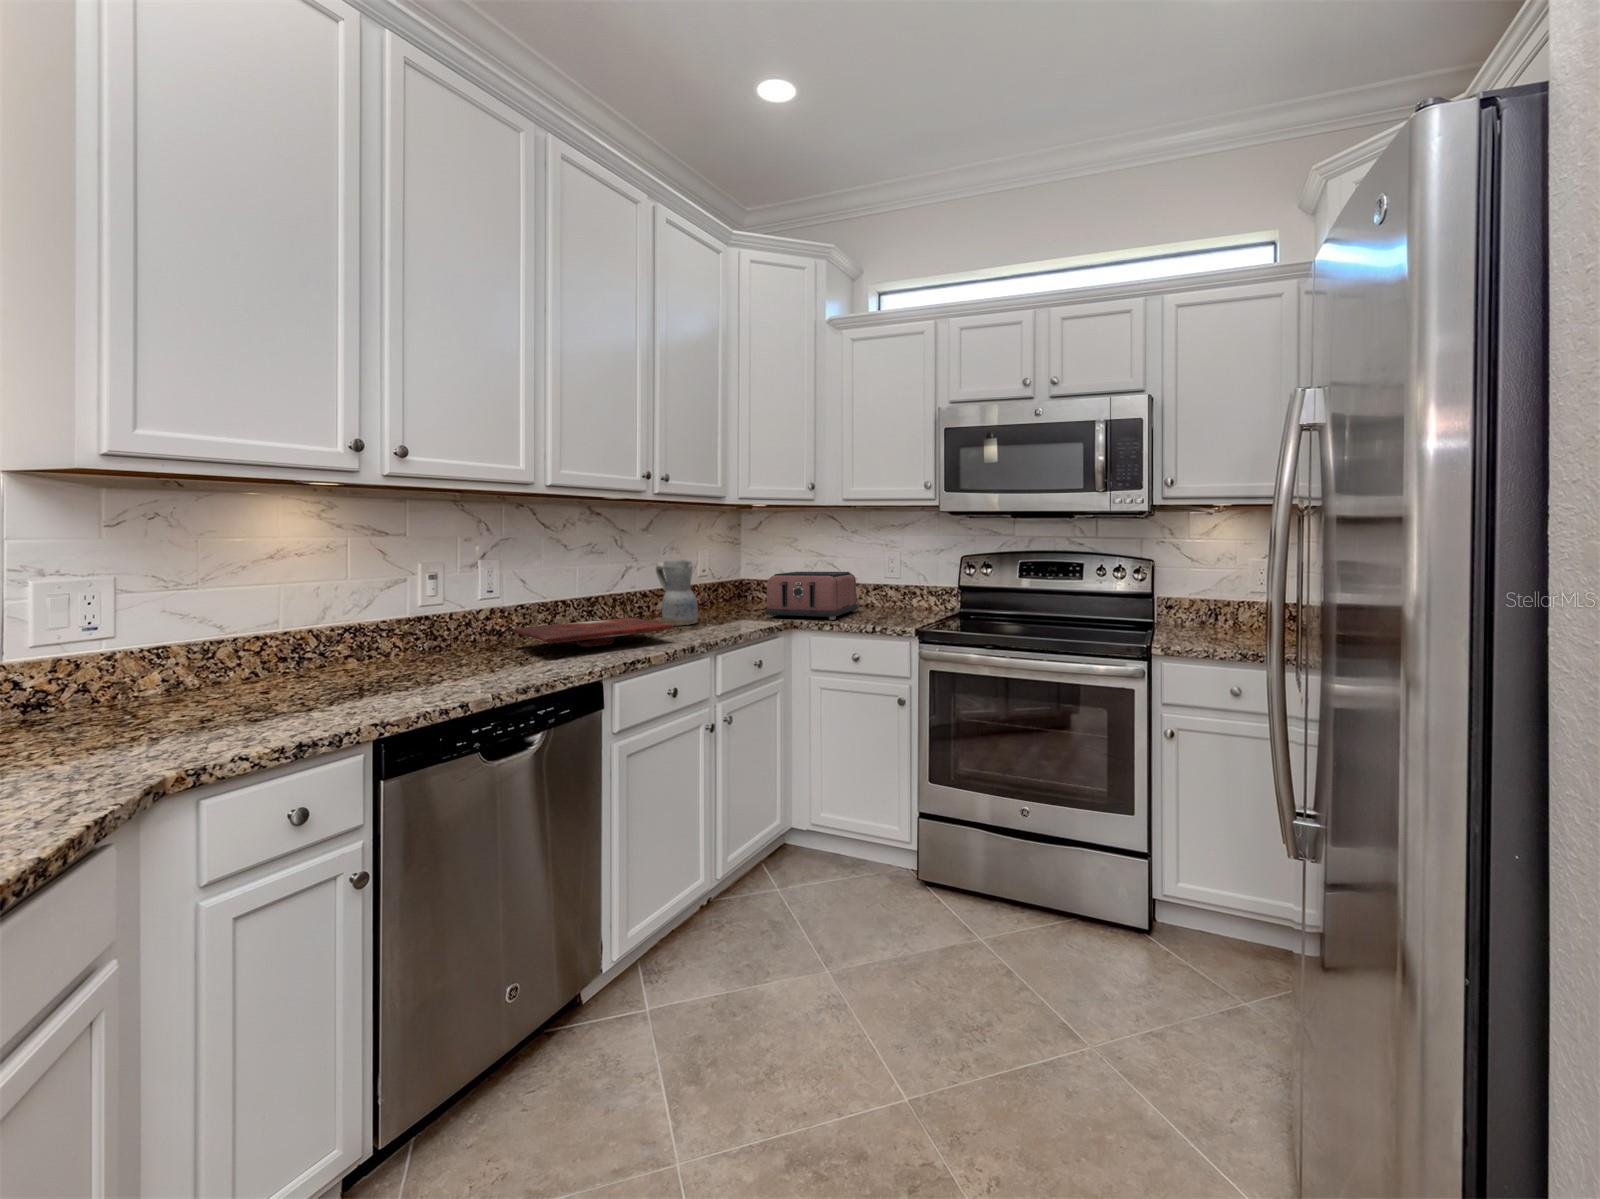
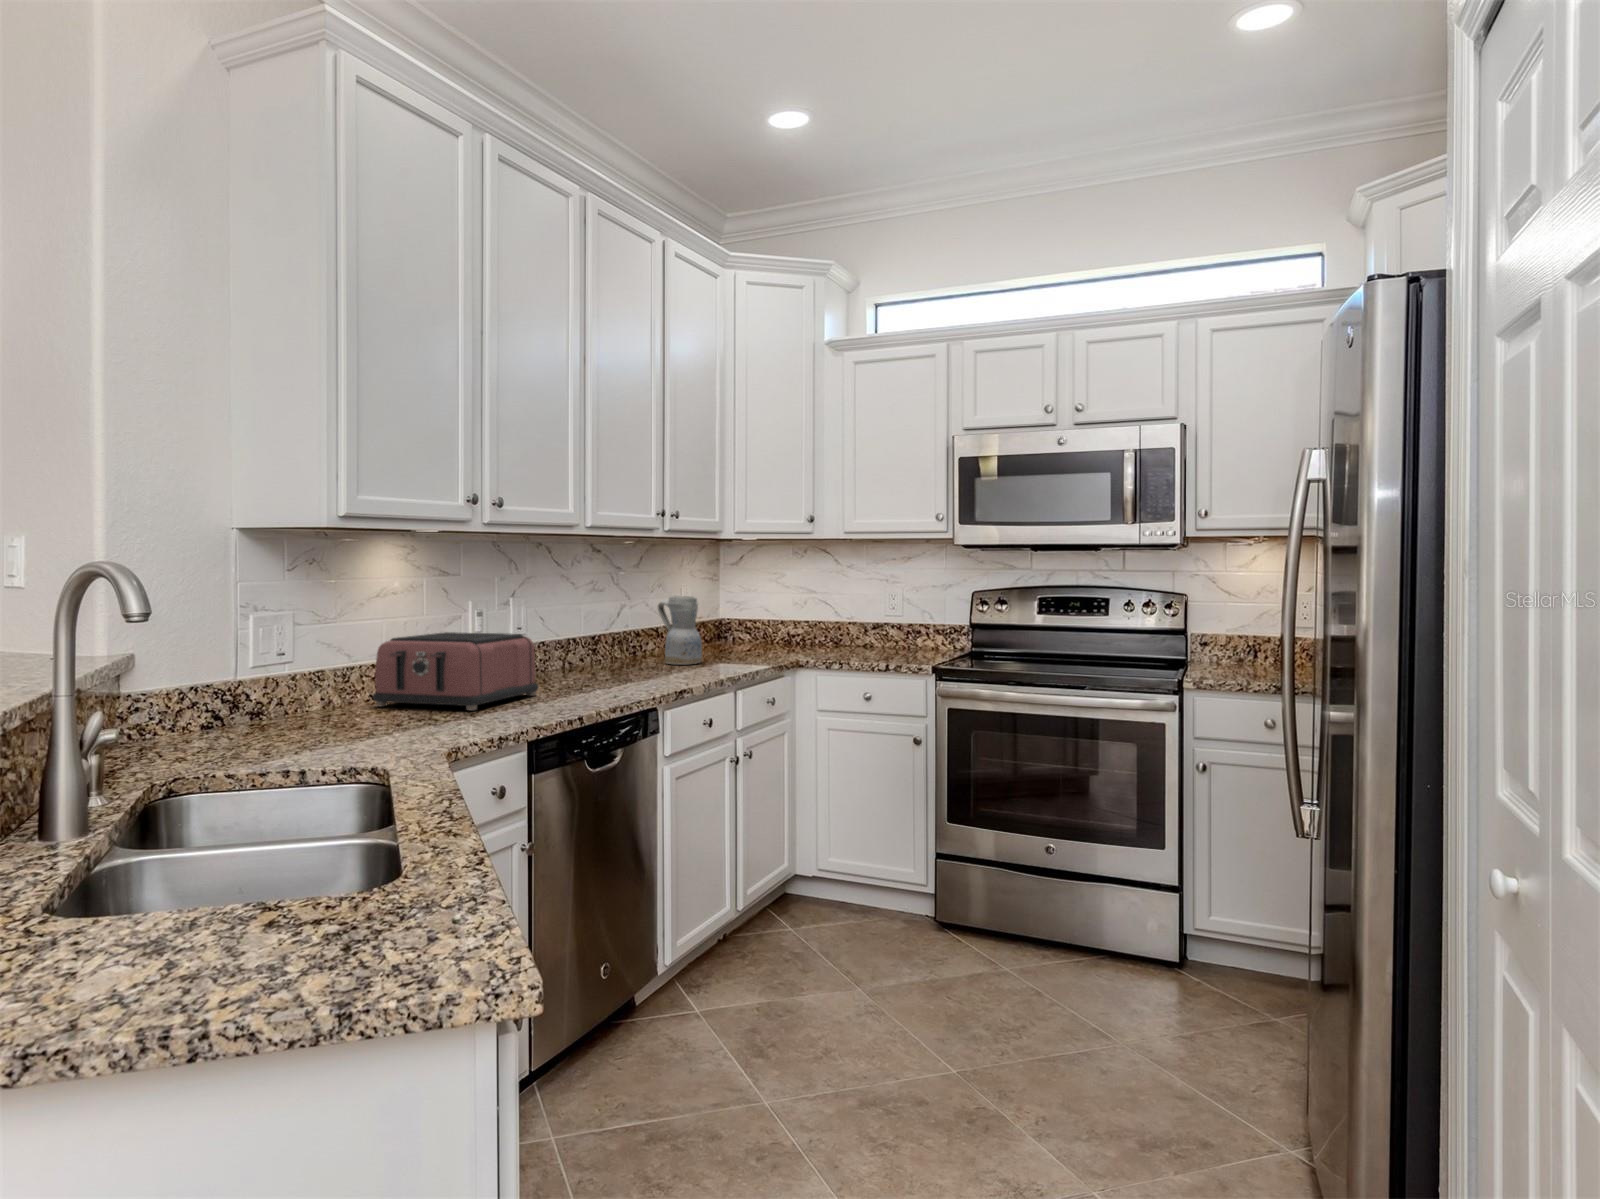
toaster: present [765,572,858,620] -> present [373,632,539,711]
cutting board: present [512,618,674,647] -> none [553,655,705,680]

